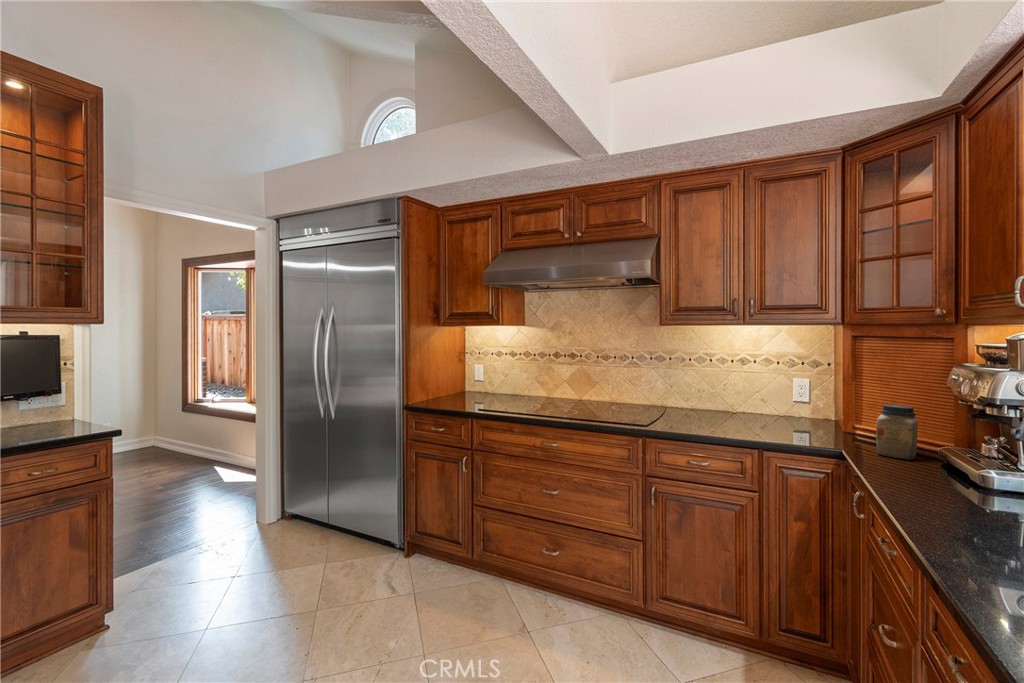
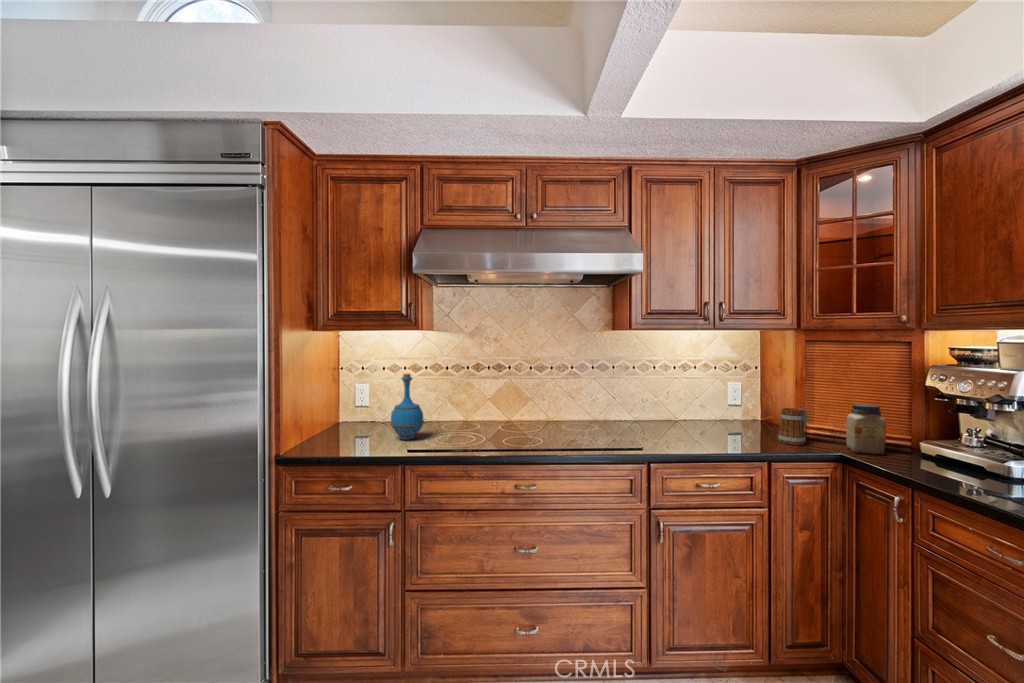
bottle: none [480,357,503,404] -> present [391,374,424,440]
mug: none [806,404,845,442] -> present [778,408,807,445]

